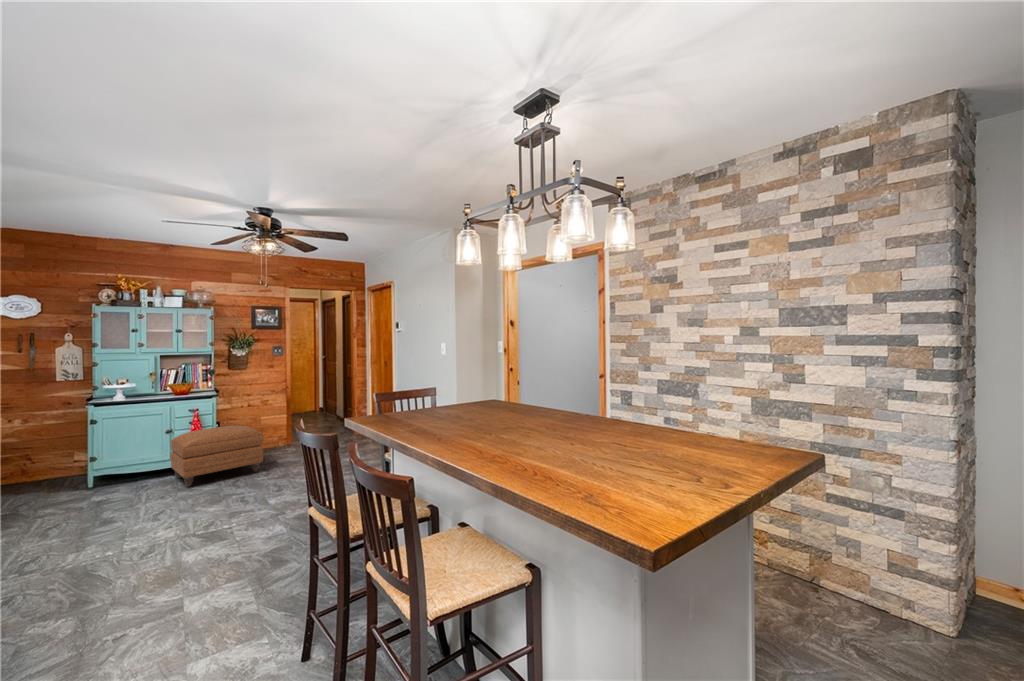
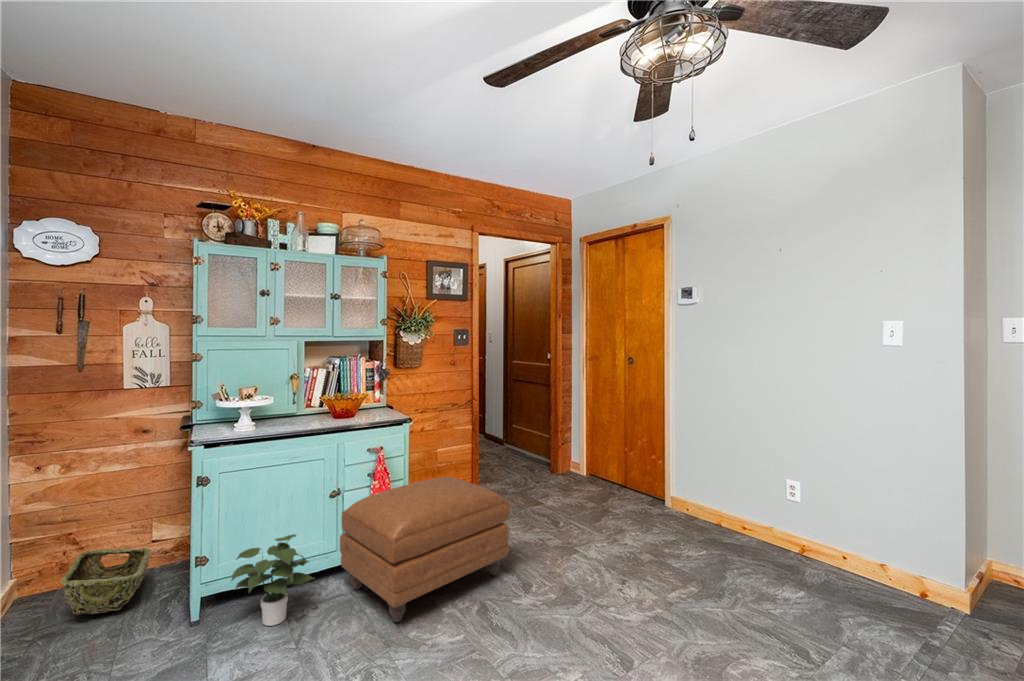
potted plant: none [104,450,152,490] -> present [231,534,314,626]
woven basket: none [21,463,71,489] -> present [61,548,150,615]

